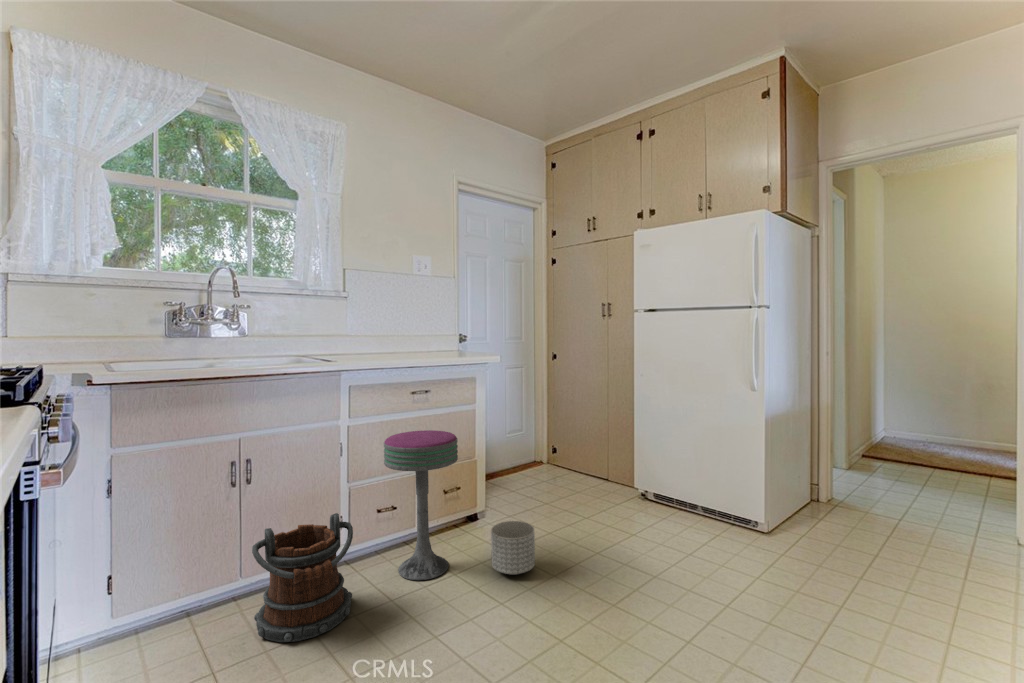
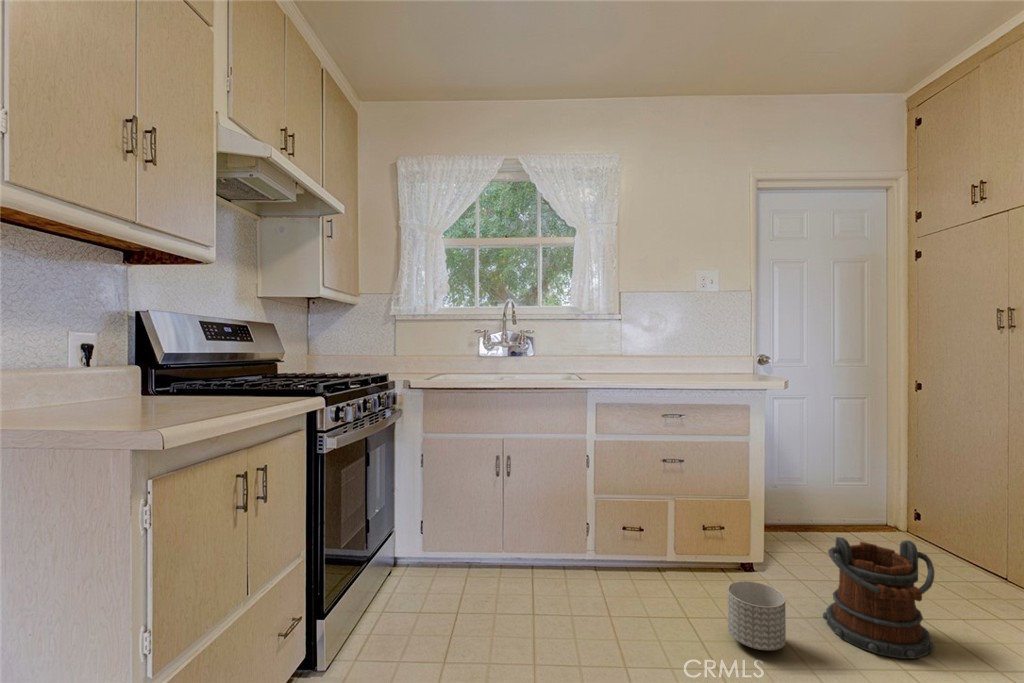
bar stool: present [384,430,458,580] -> none [619,455,698,614]
bucket: present [252,513,353,642] -> present [823,537,935,659]

